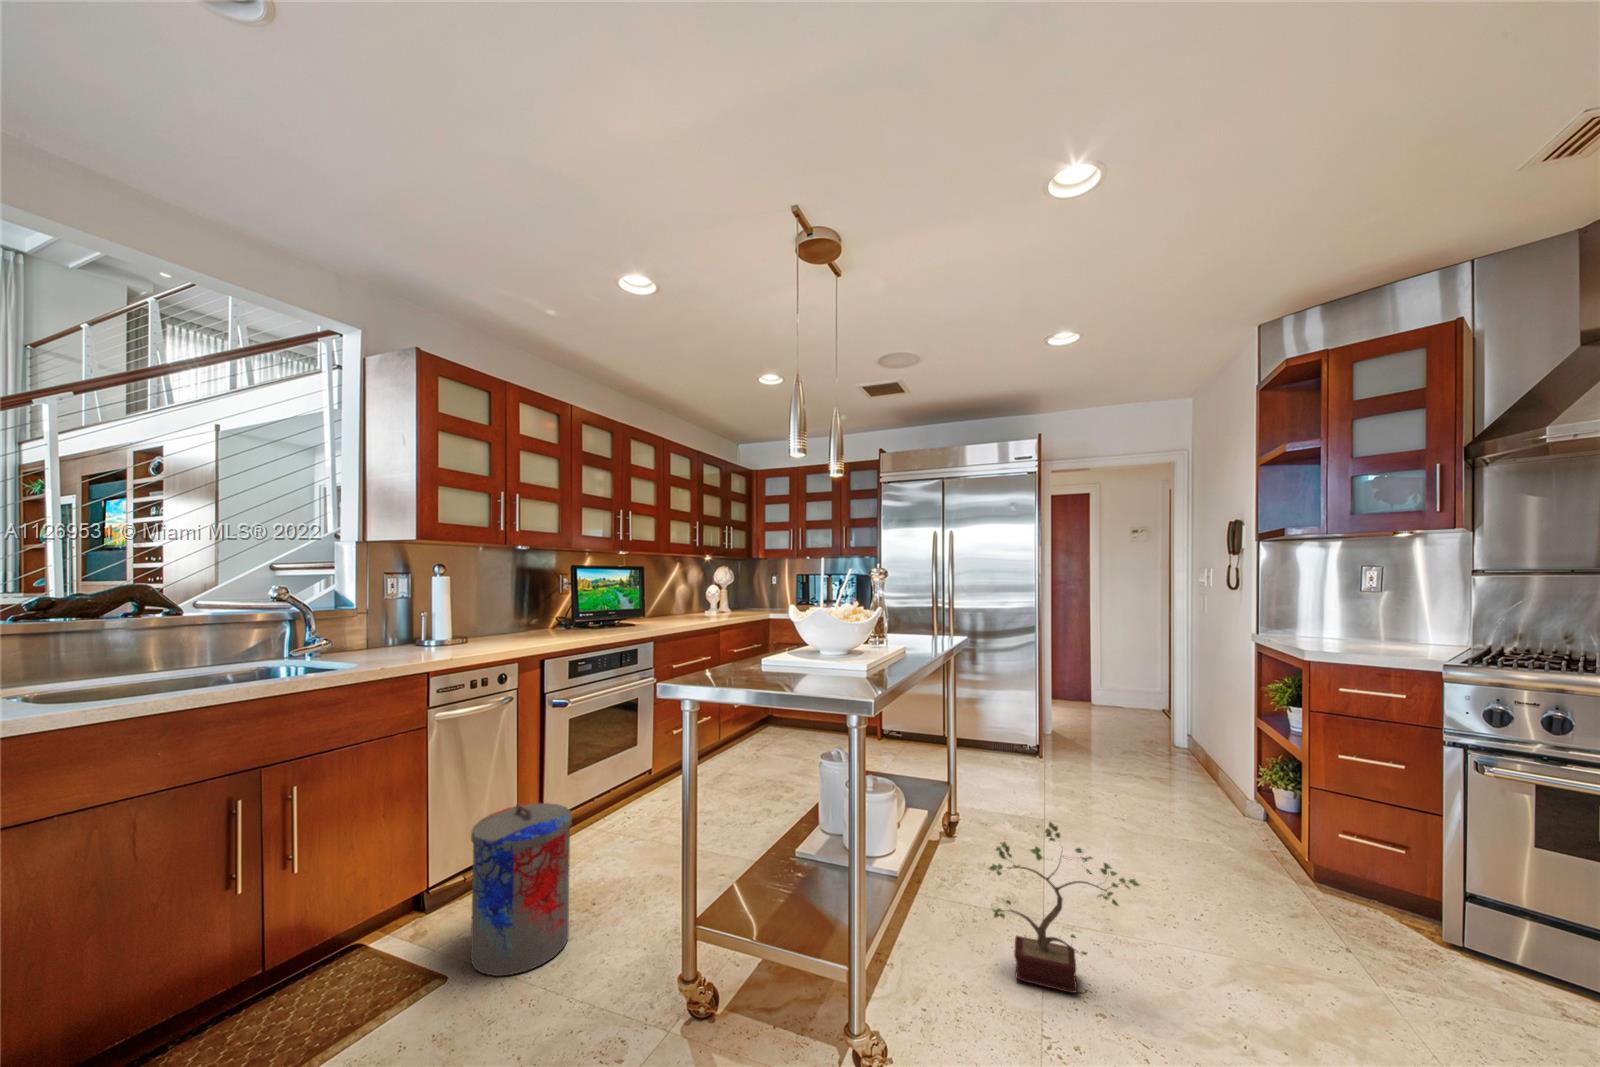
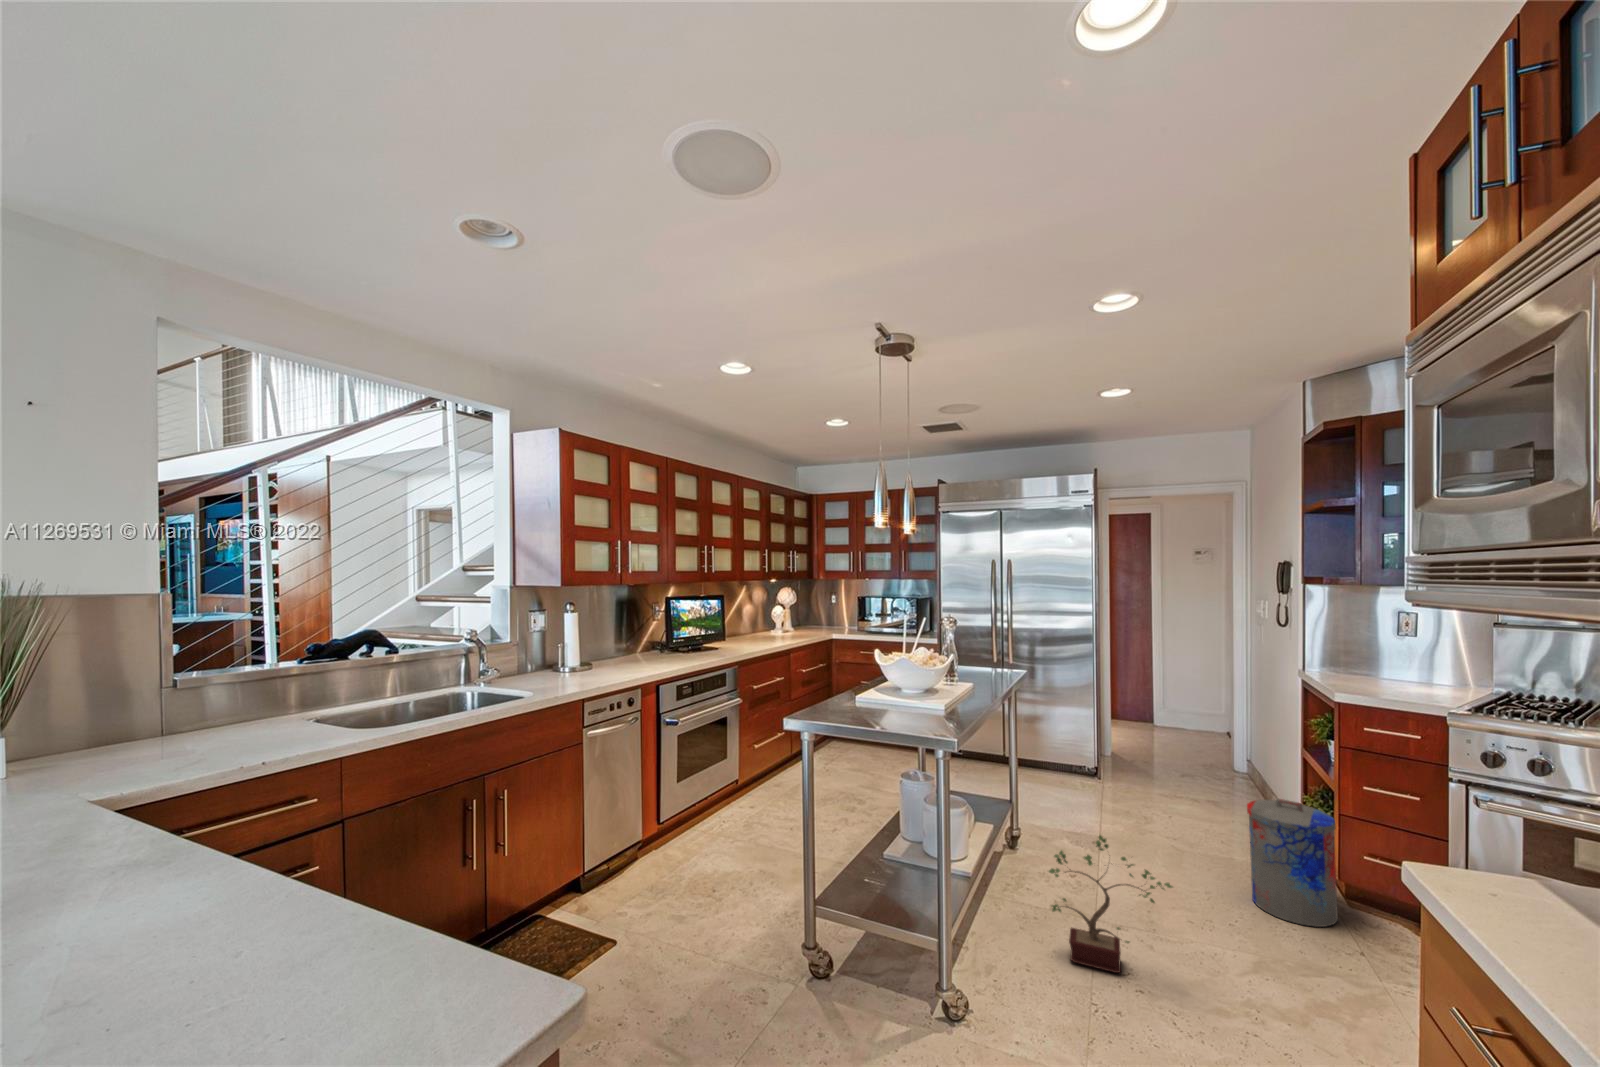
trash can: present [471,803,572,976] -> present [1247,799,1338,927]

